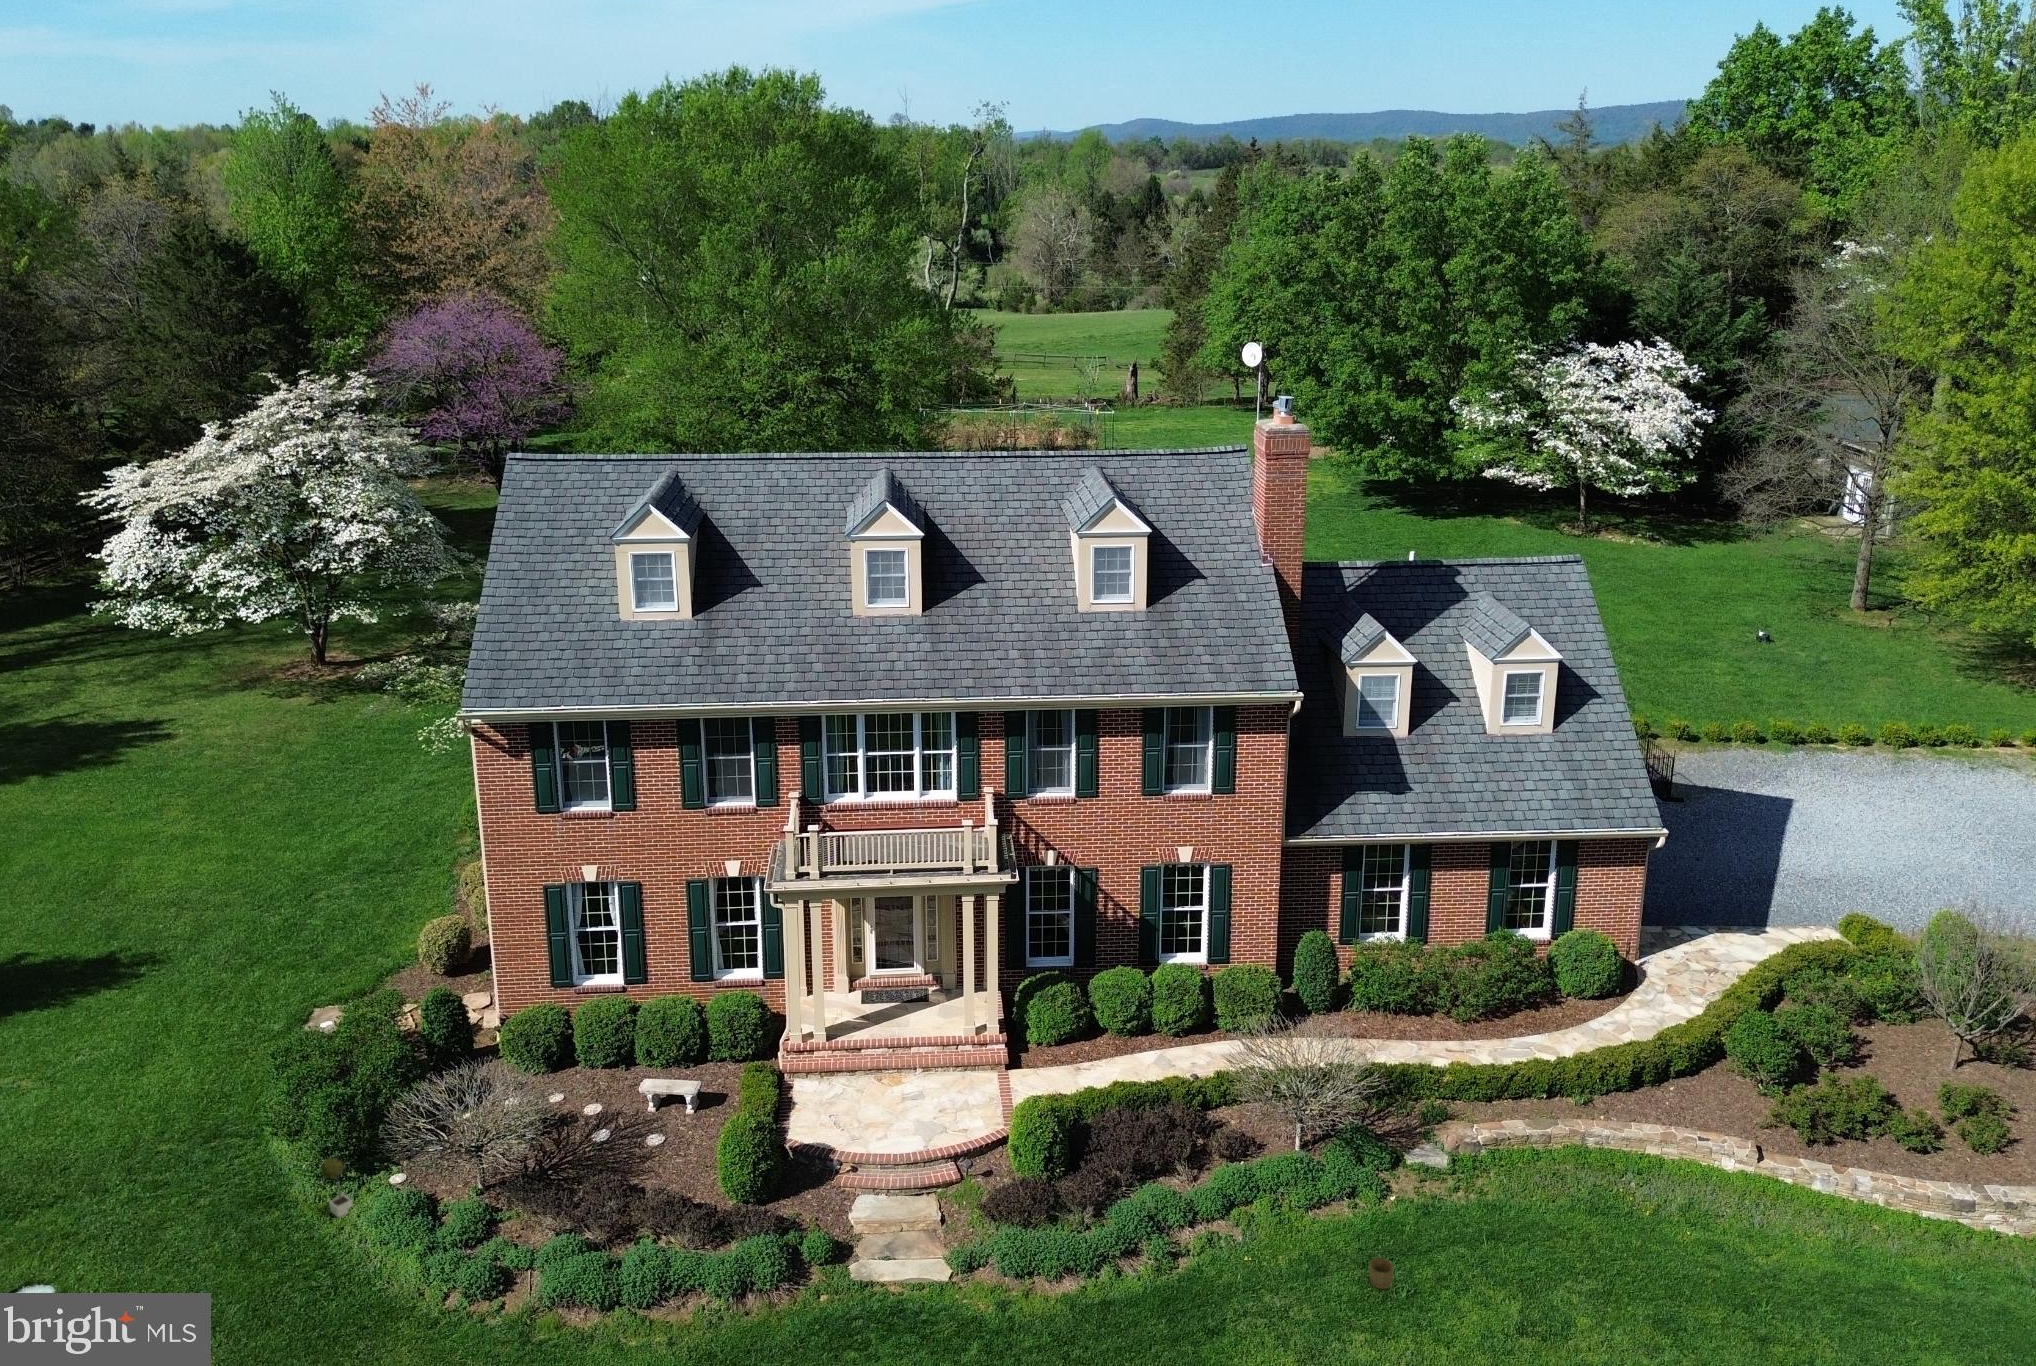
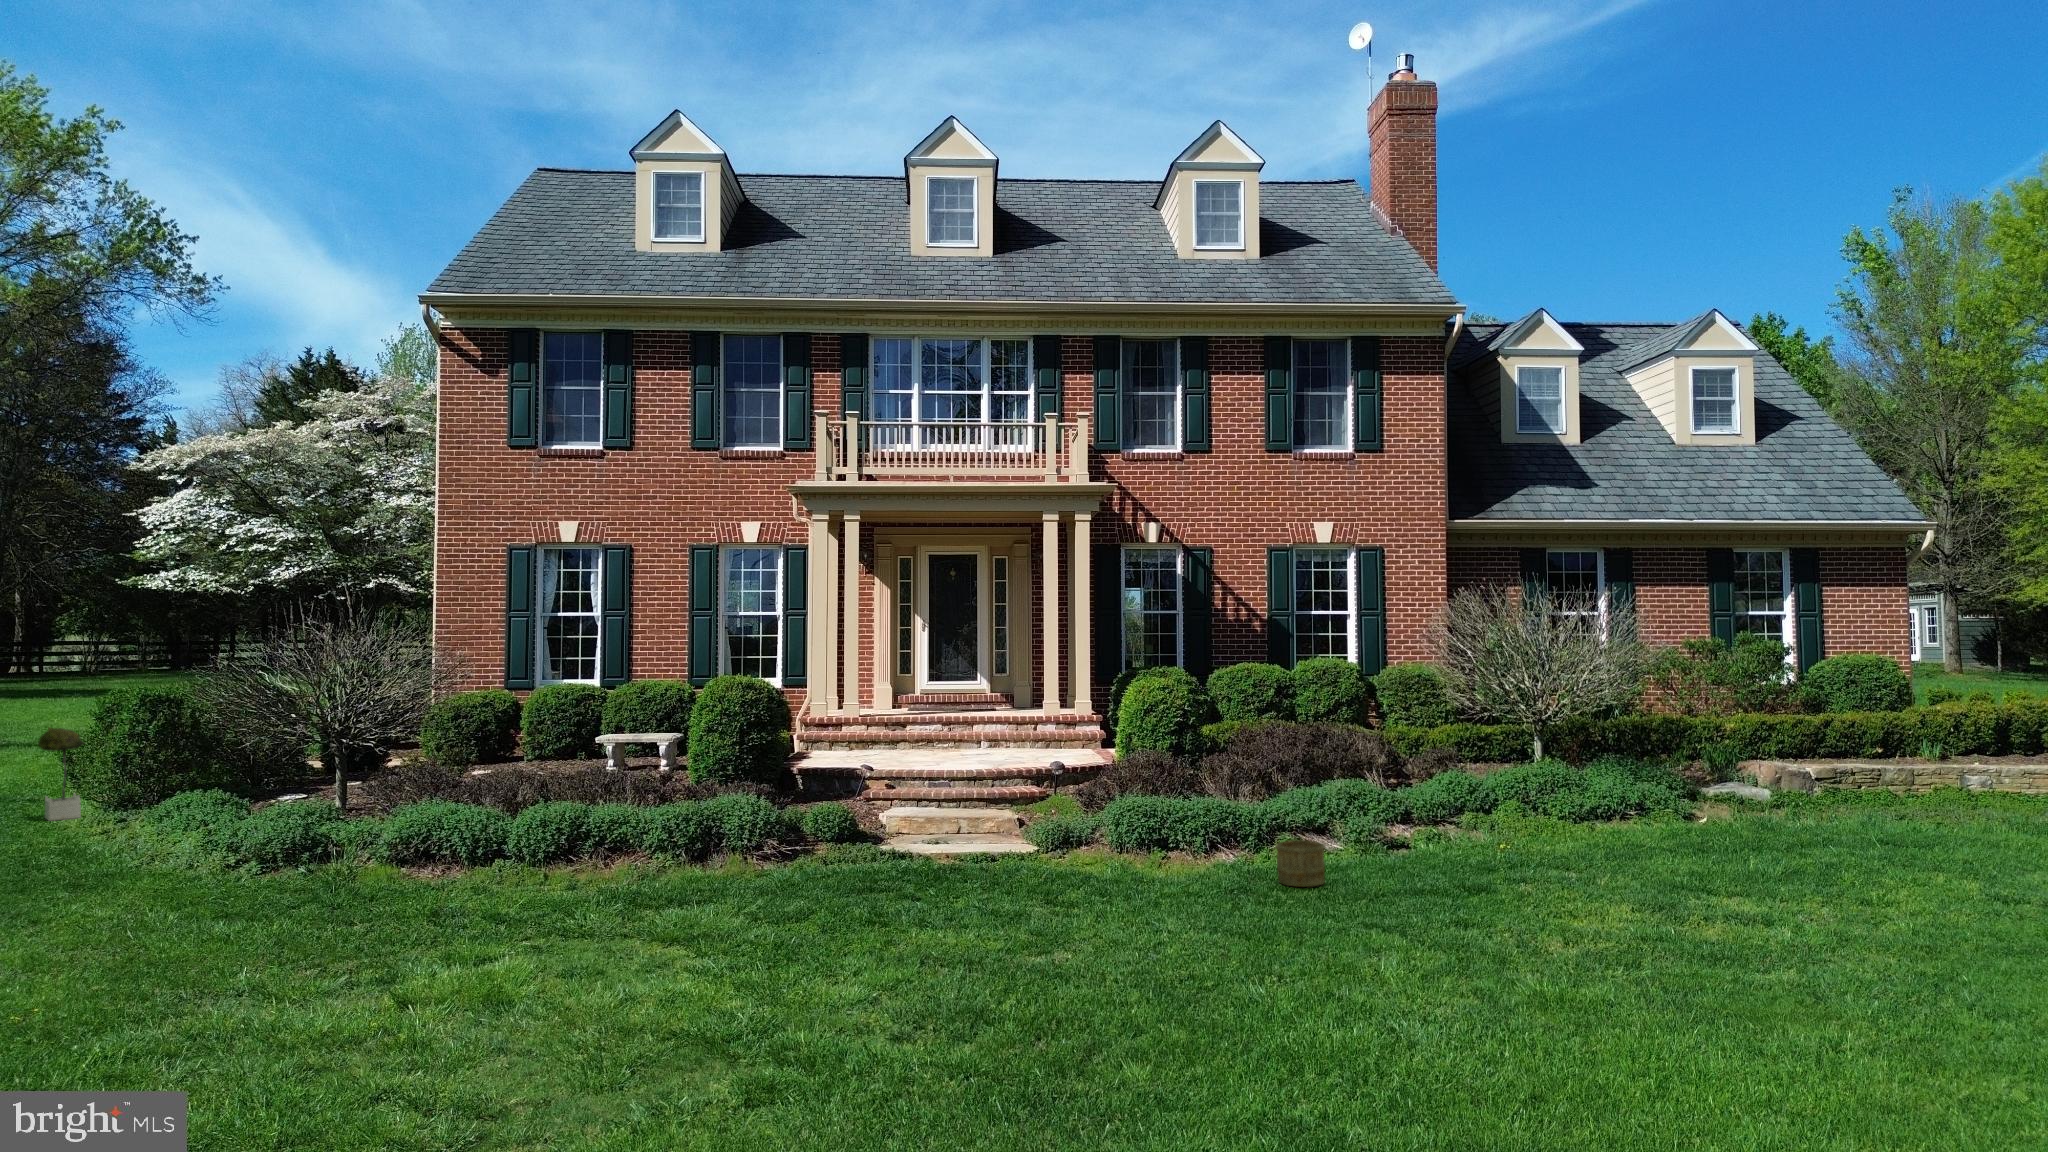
wooden bucket: present [1369,1258,1394,1289] -> present [1275,840,1325,887]

